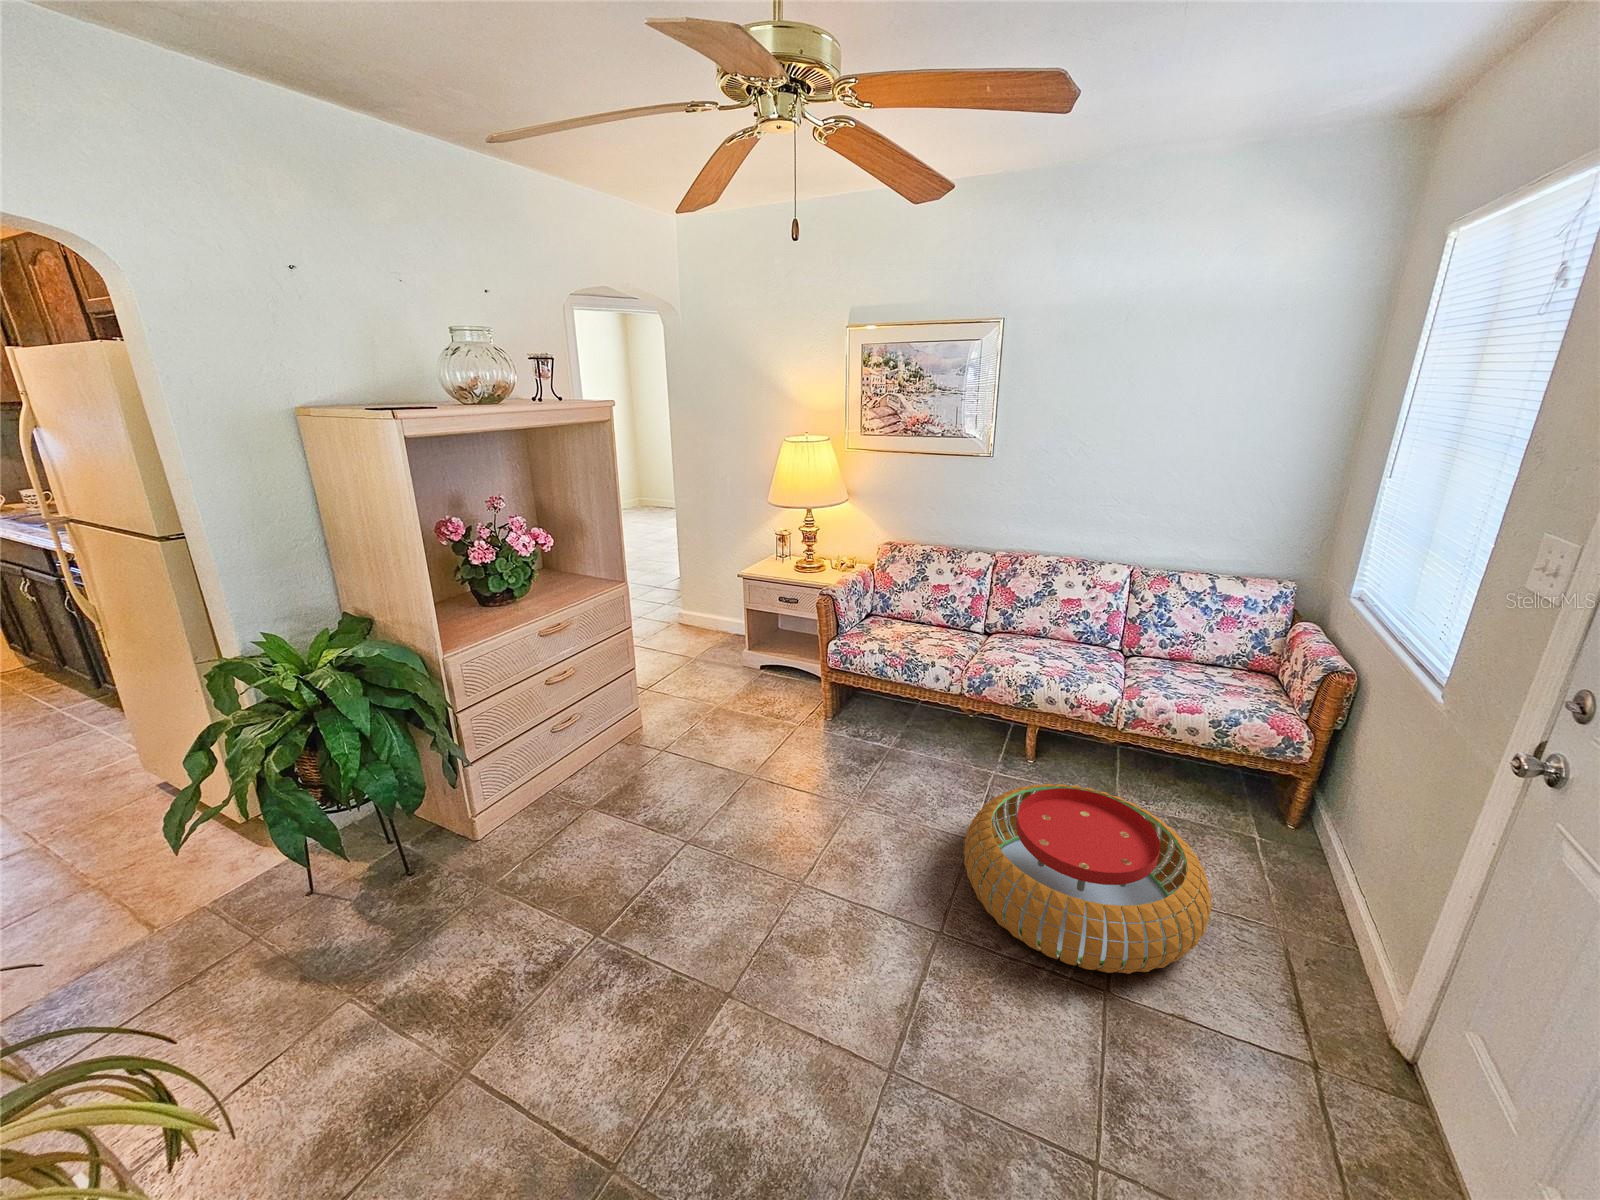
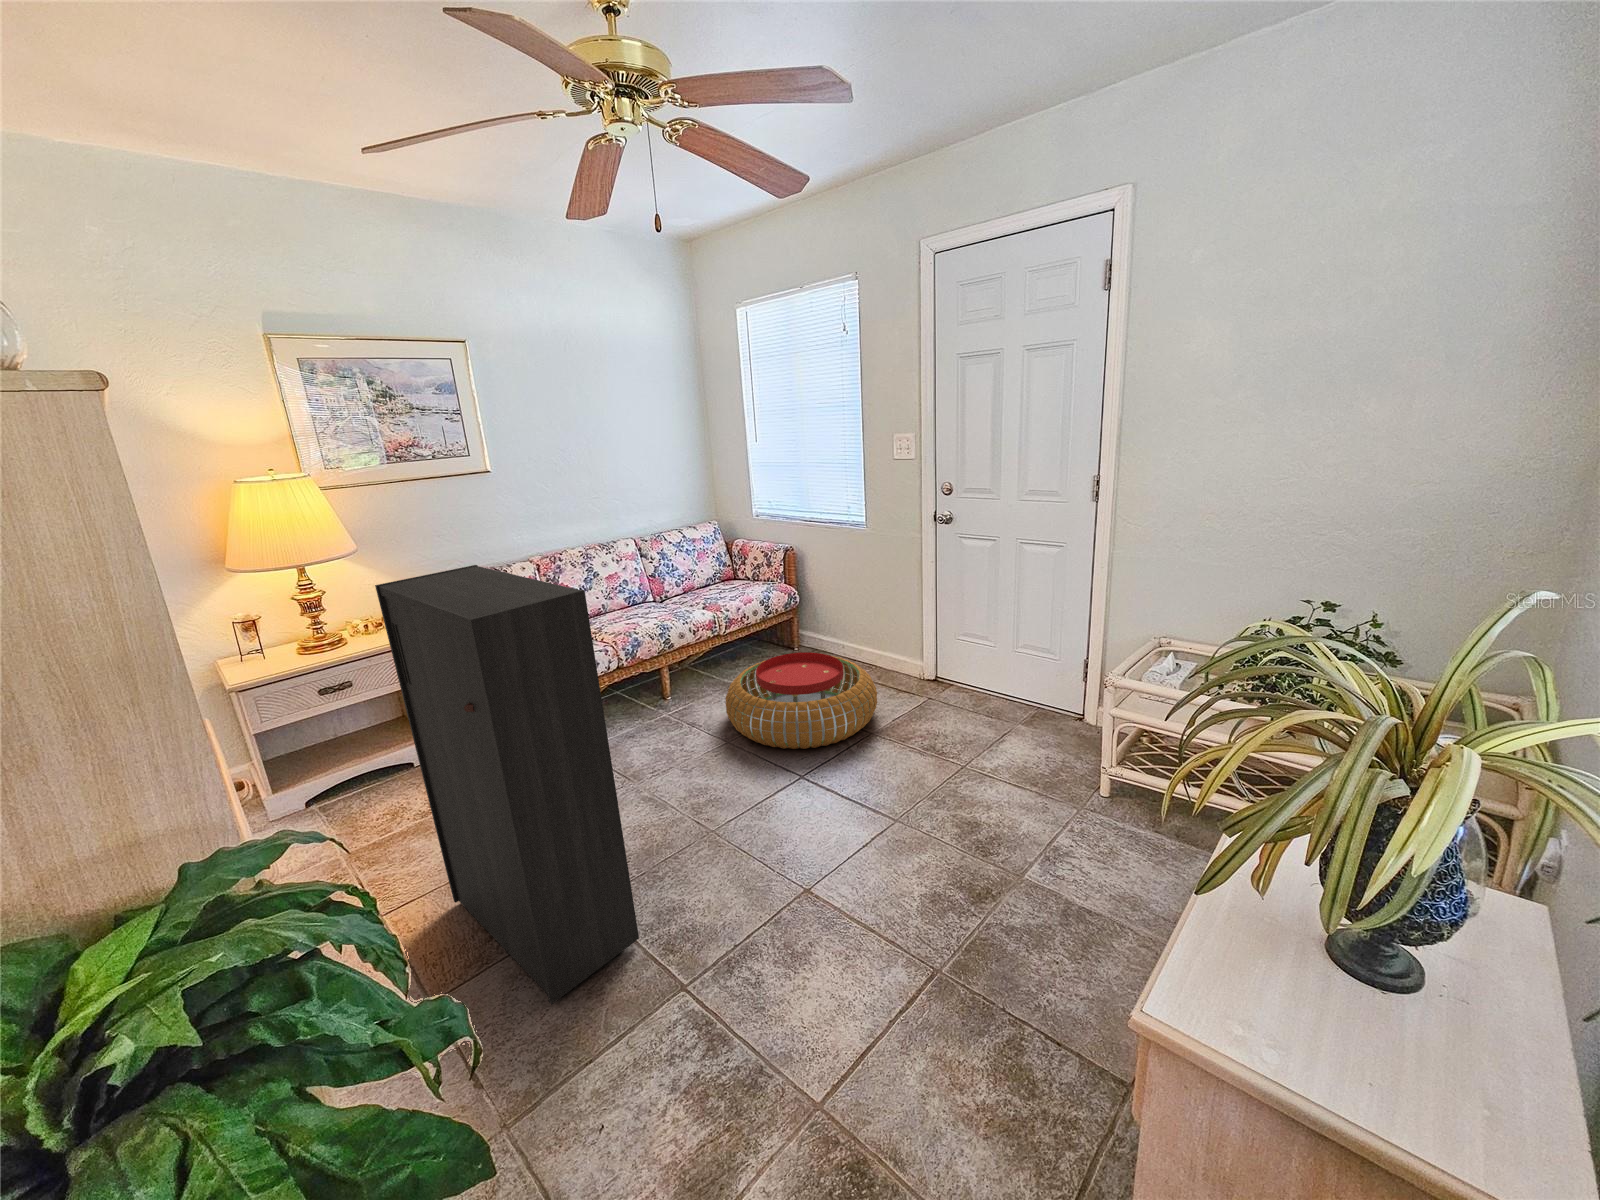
bookcase: none [536,538,727,885] -> present [375,565,639,1004]

